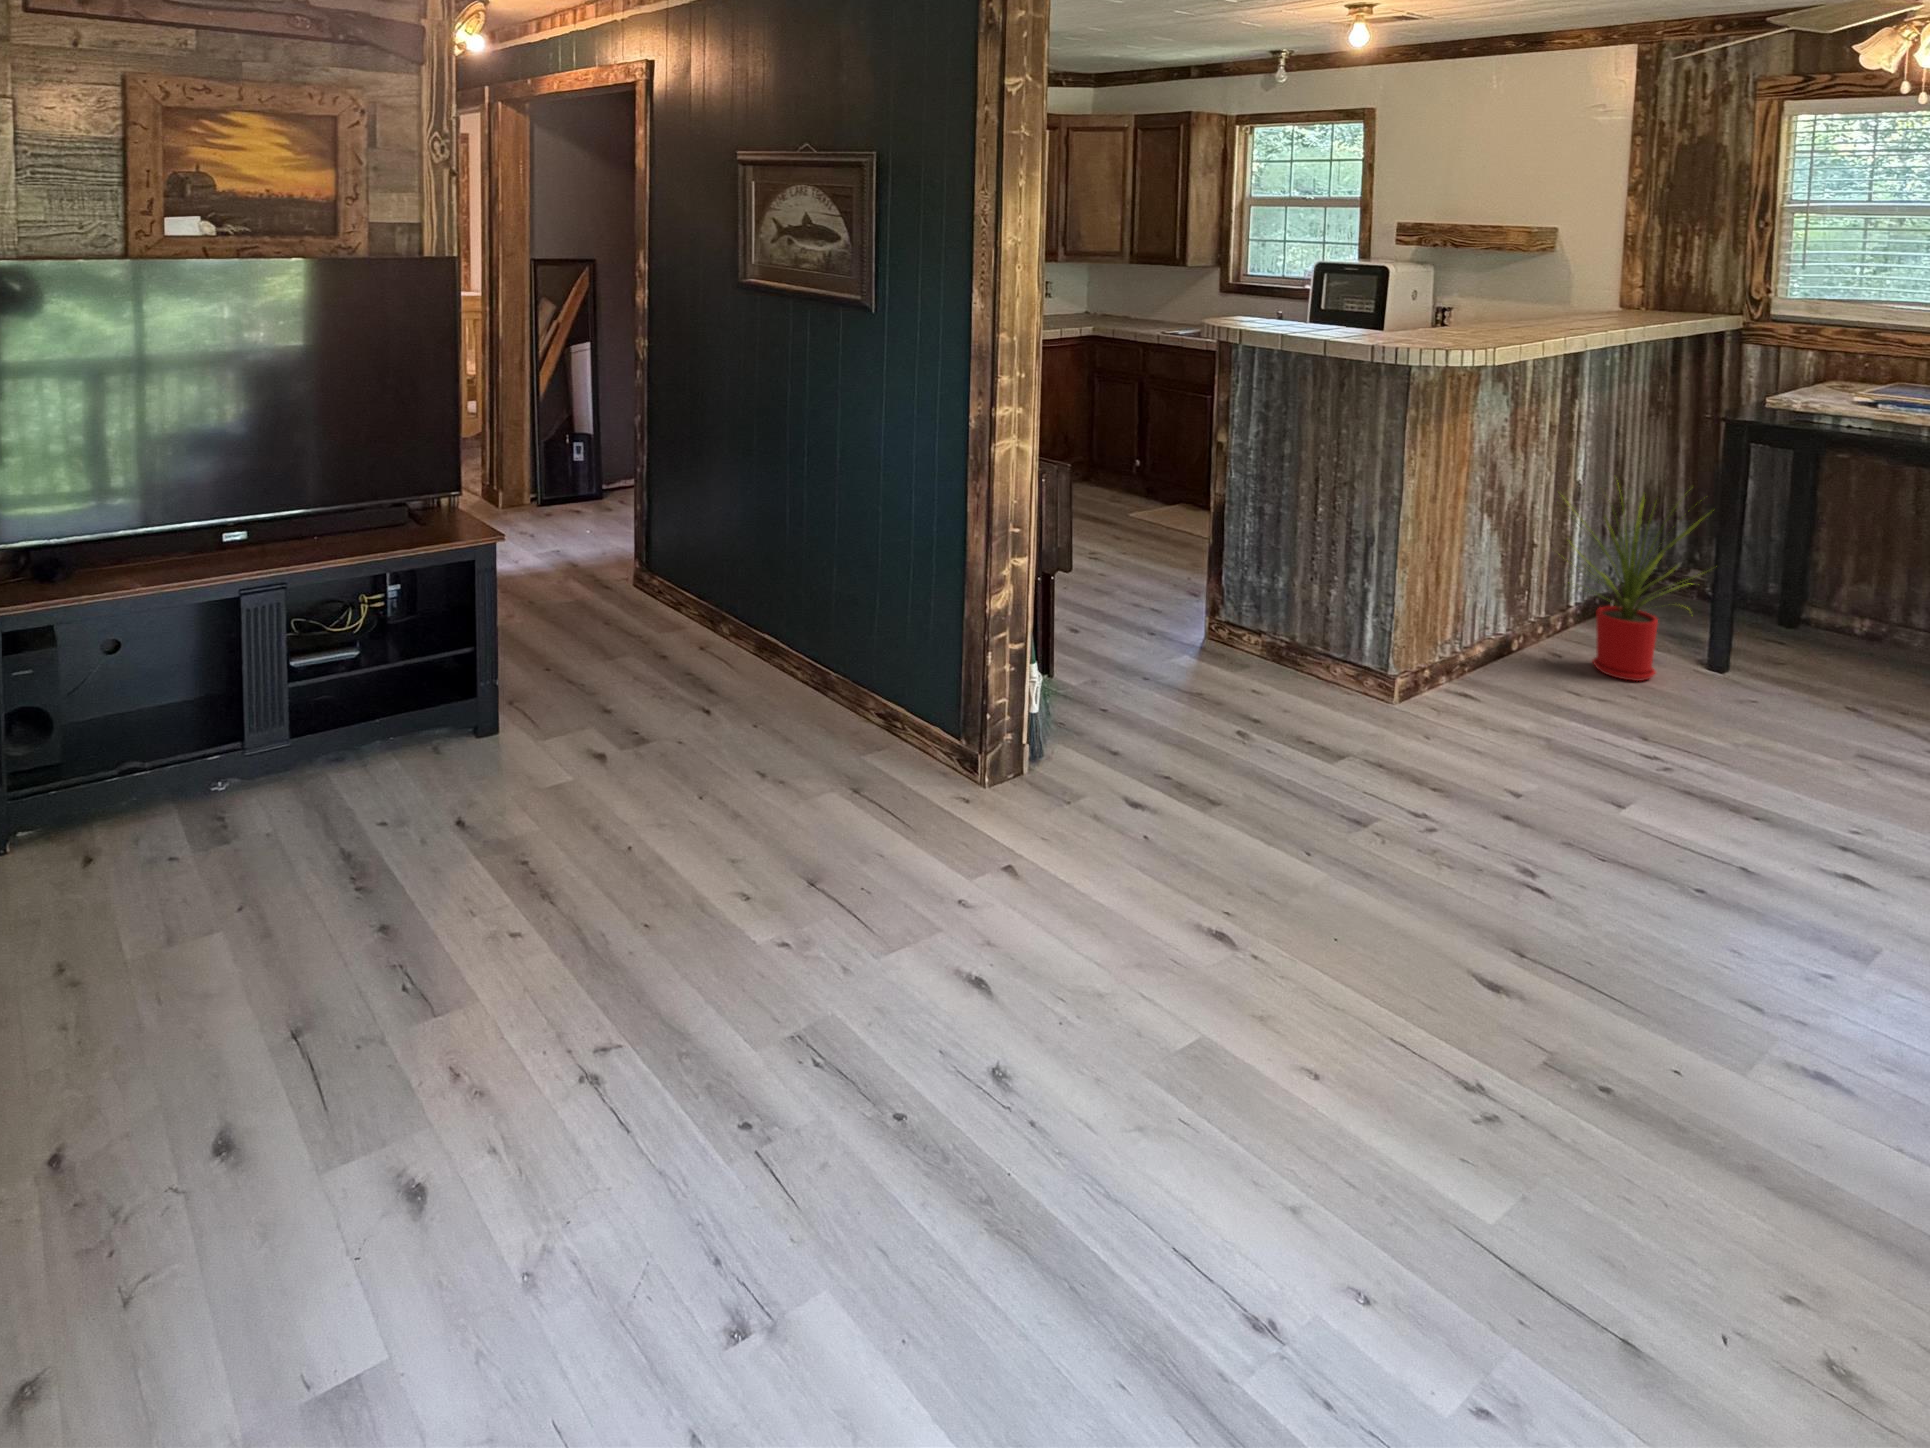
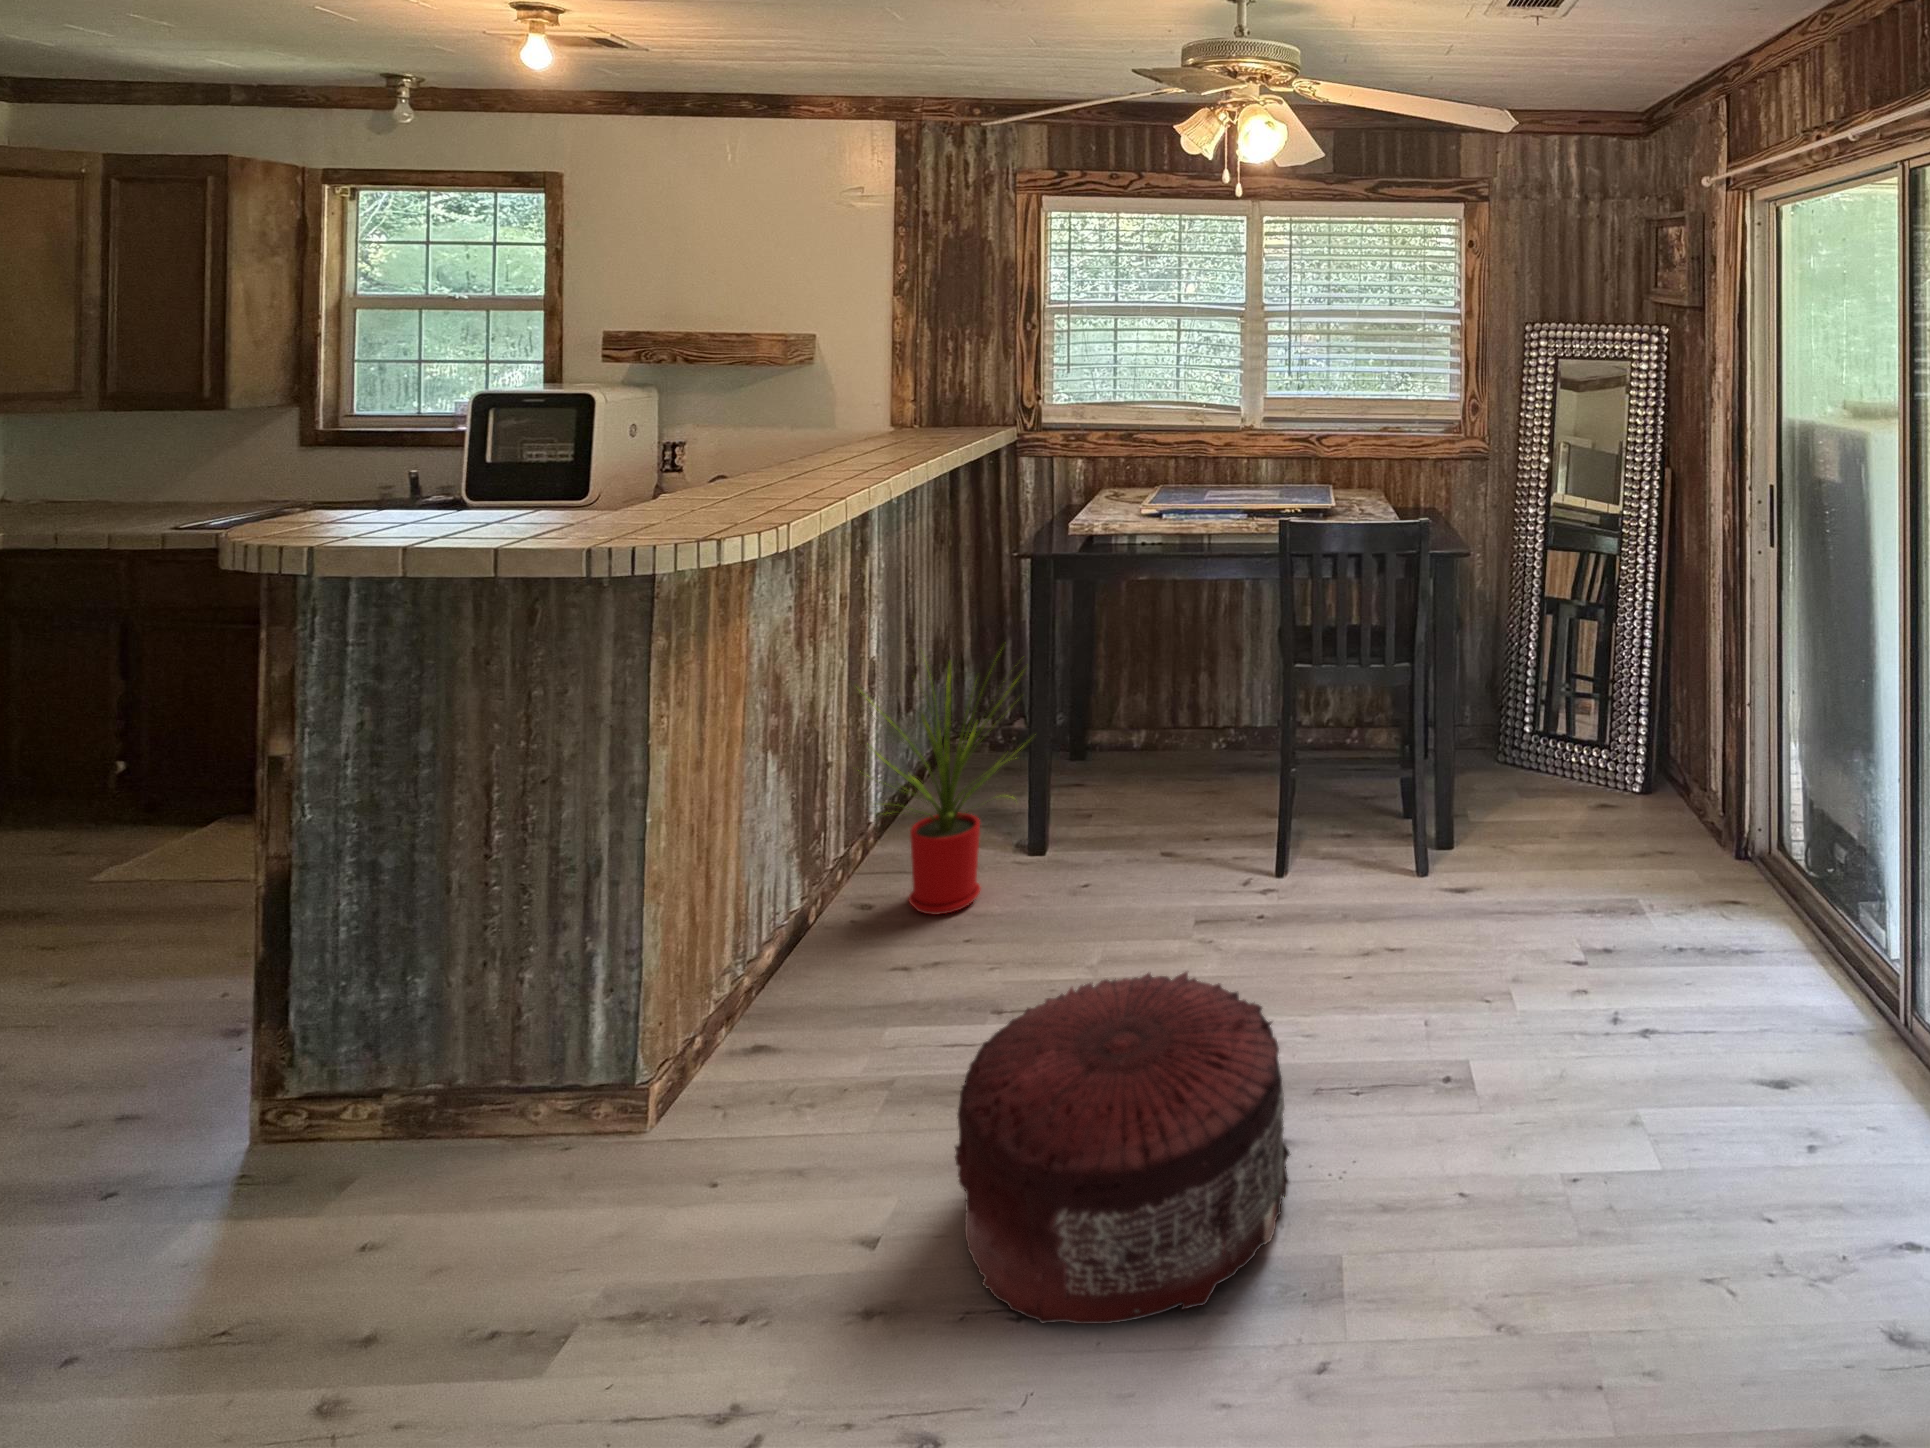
pouf: none [1575,710,1874,923] -> present [955,972,1291,1324]

